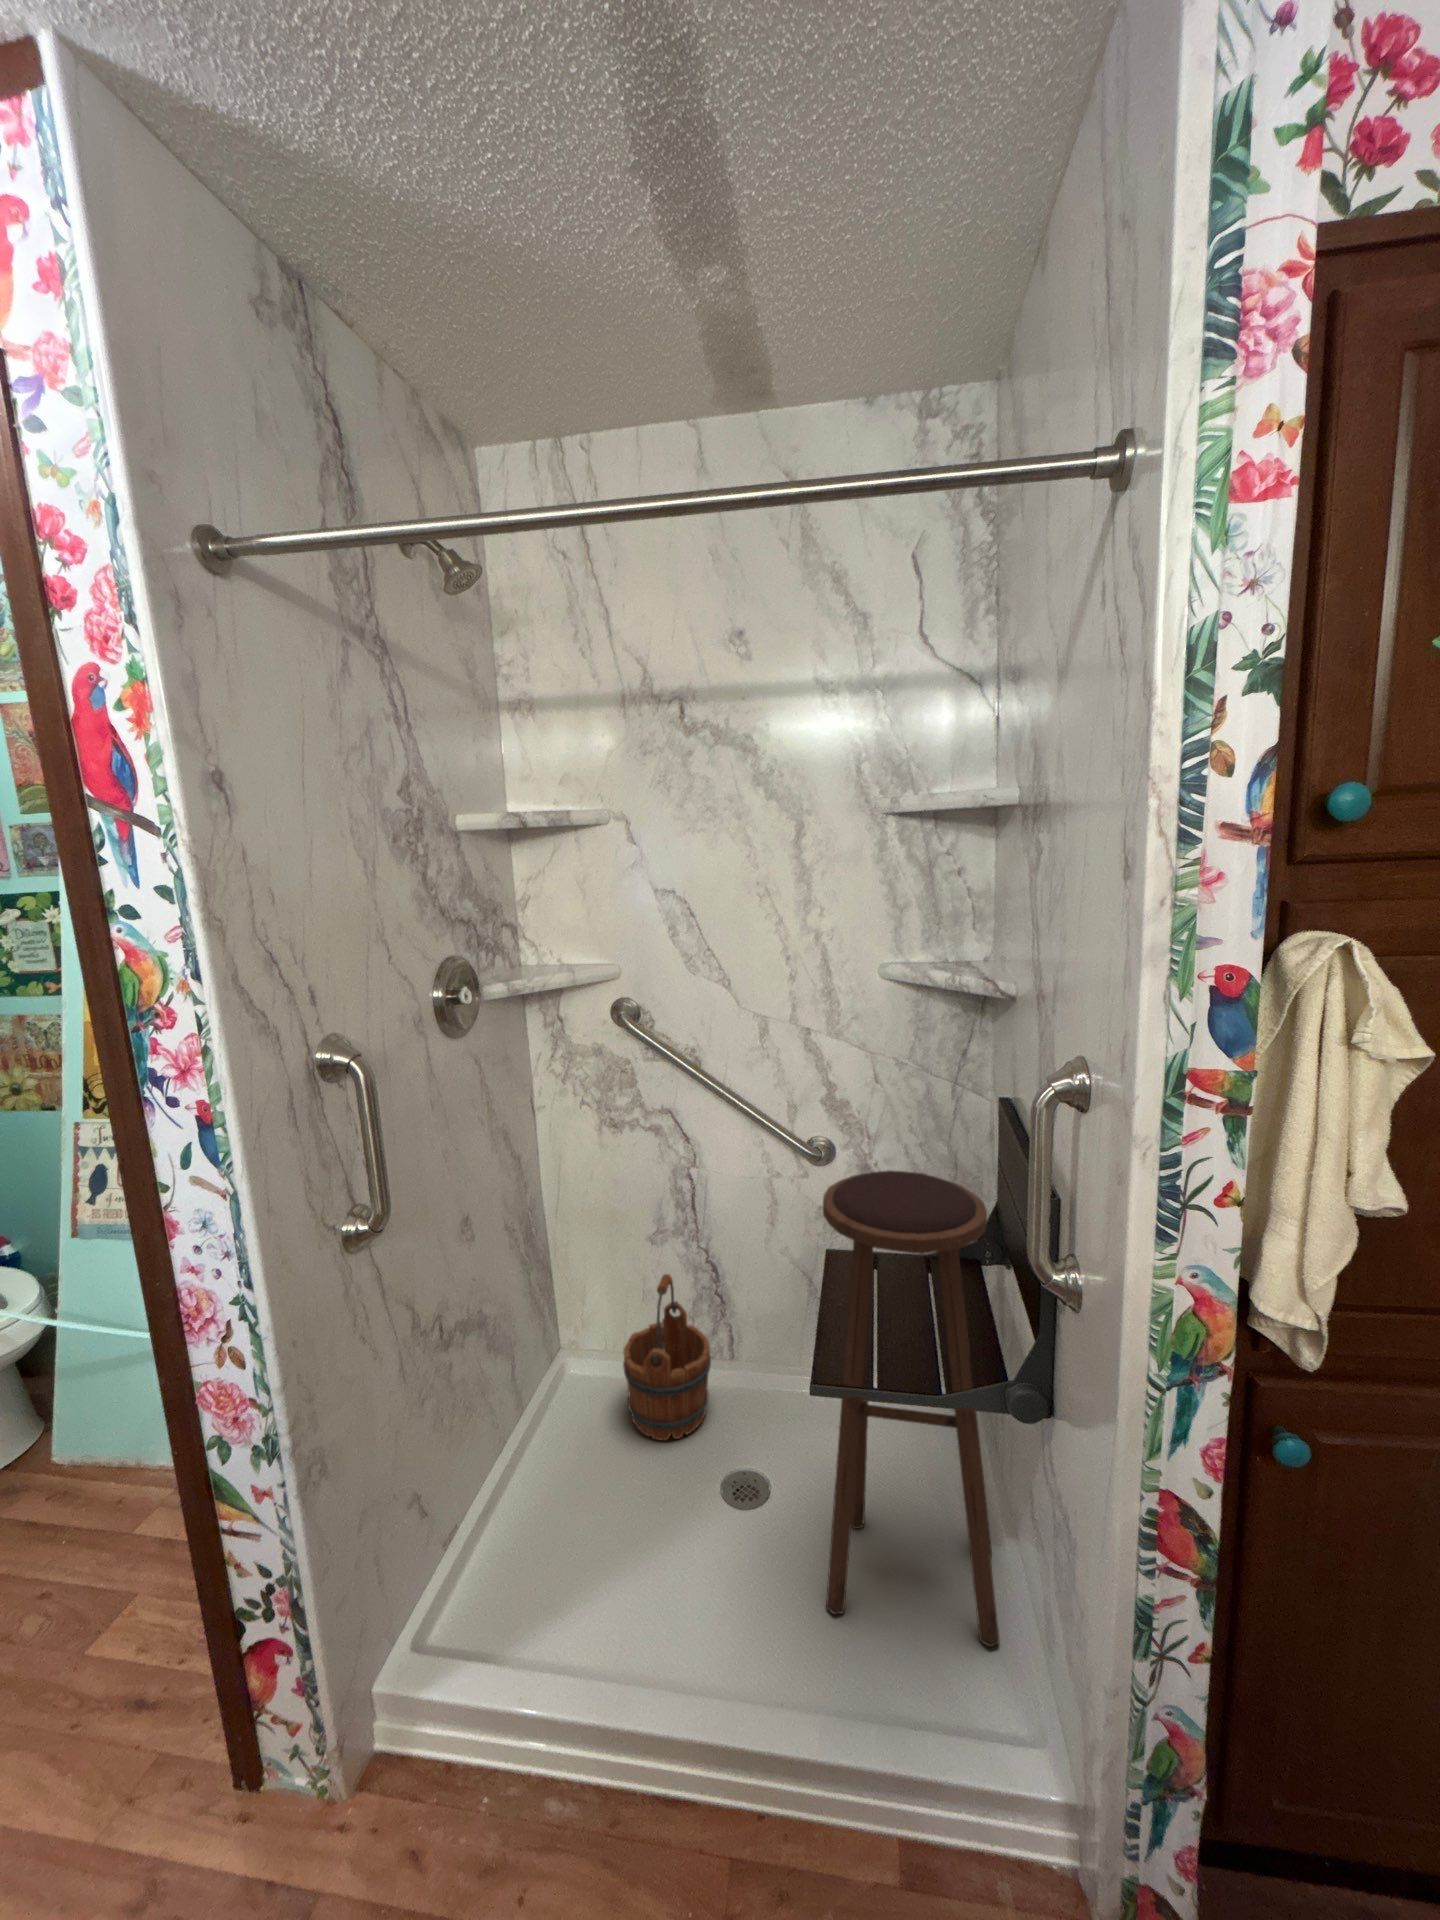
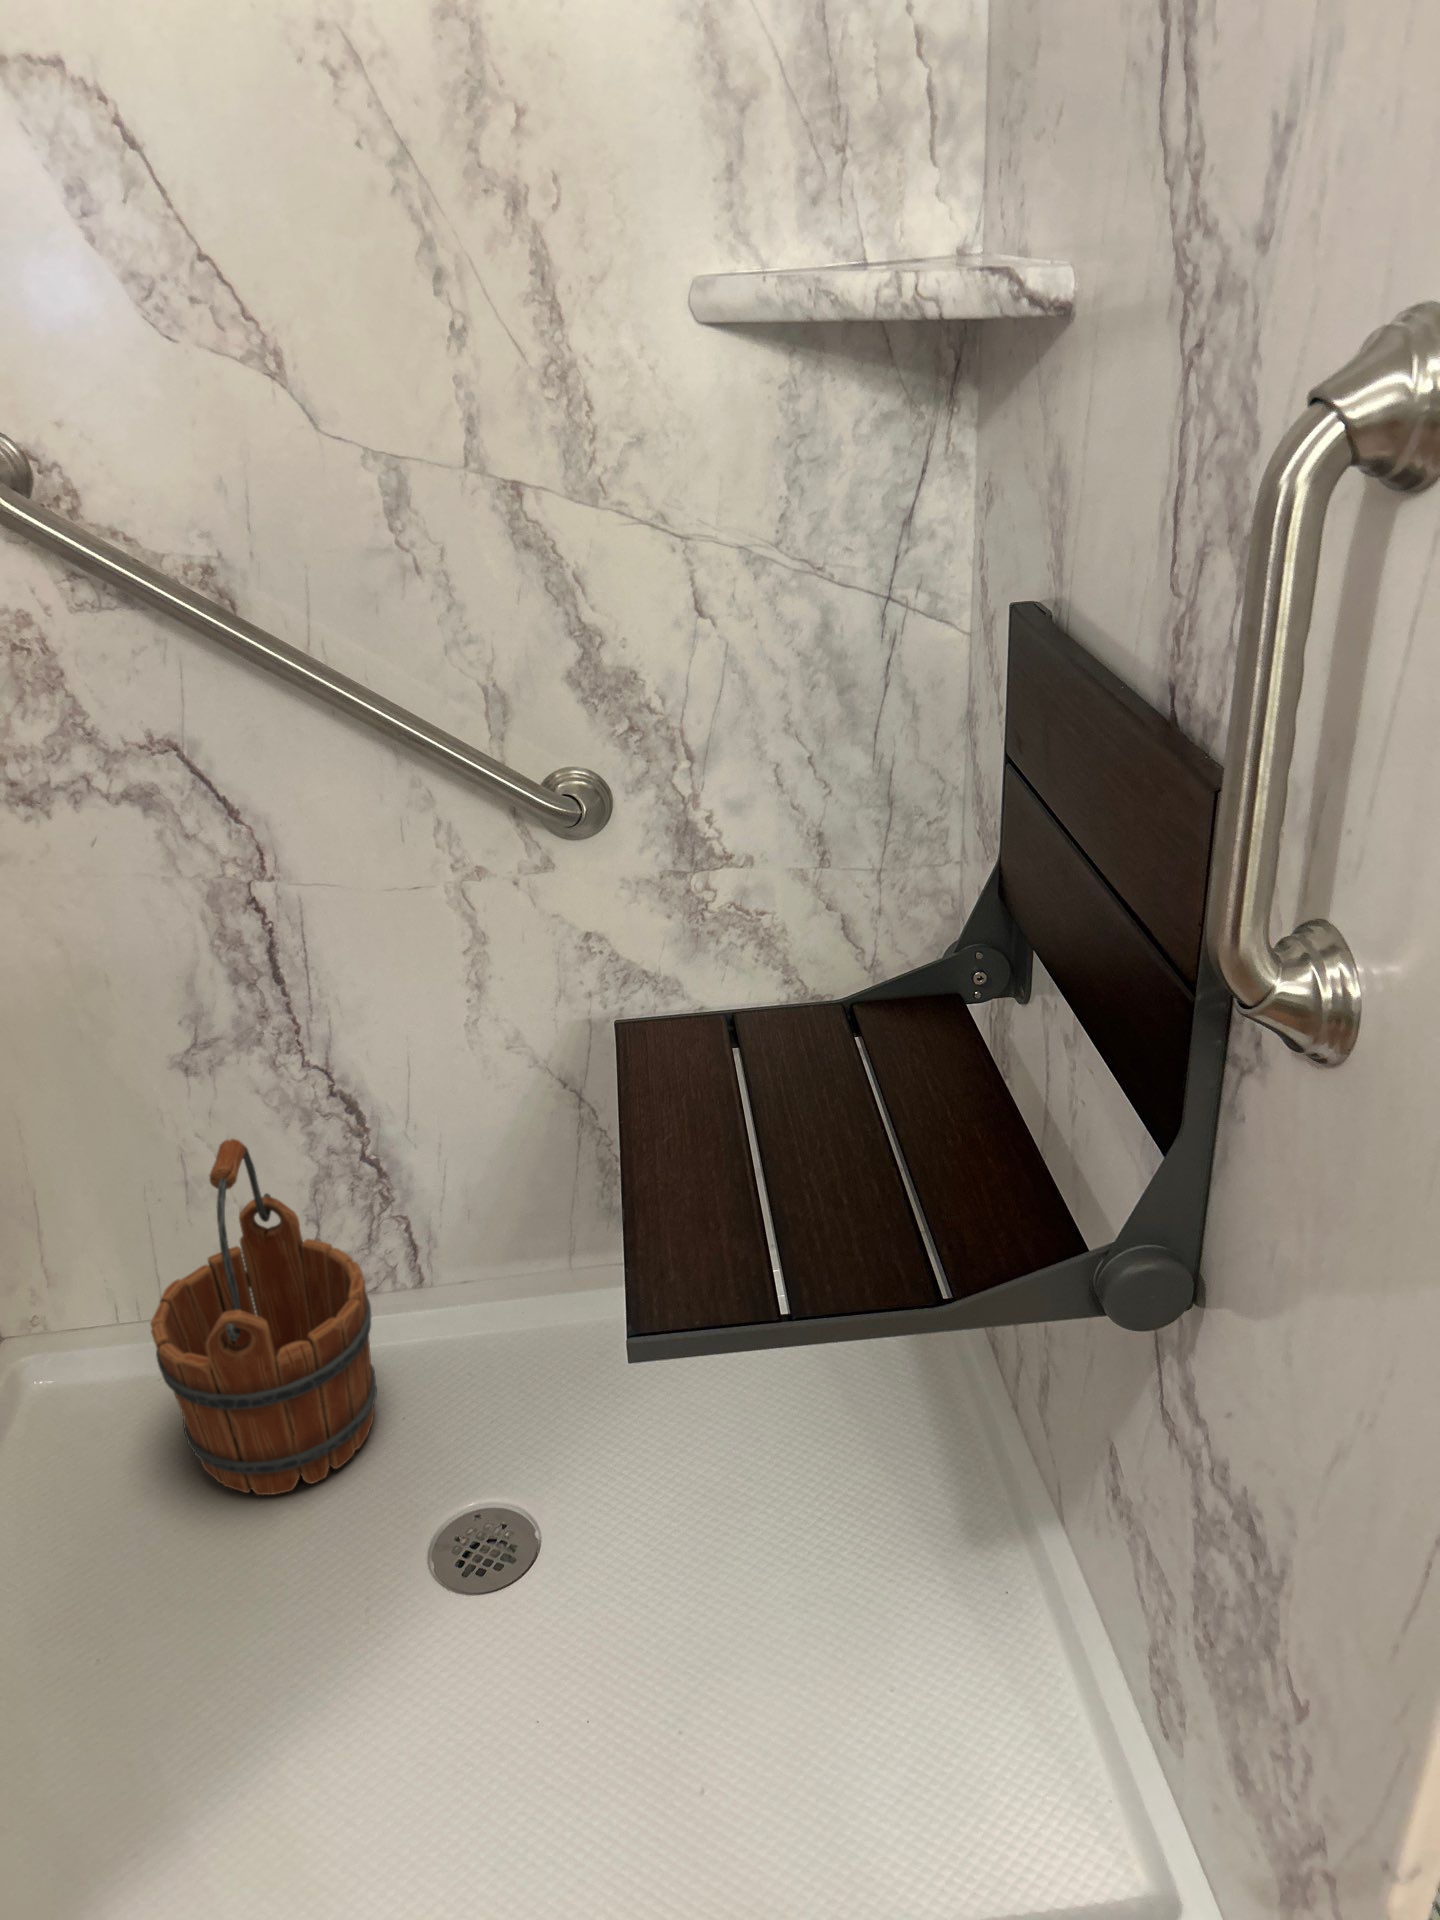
stool: present [823,1170,999,1647] -> none [618,797,1060,1765]

